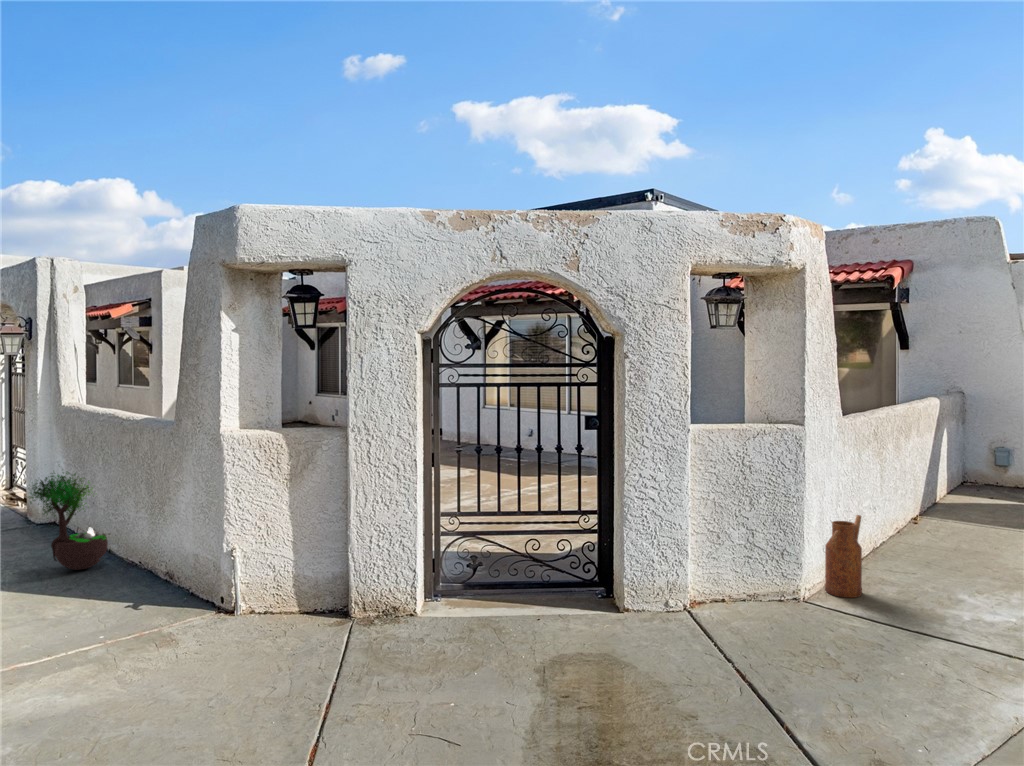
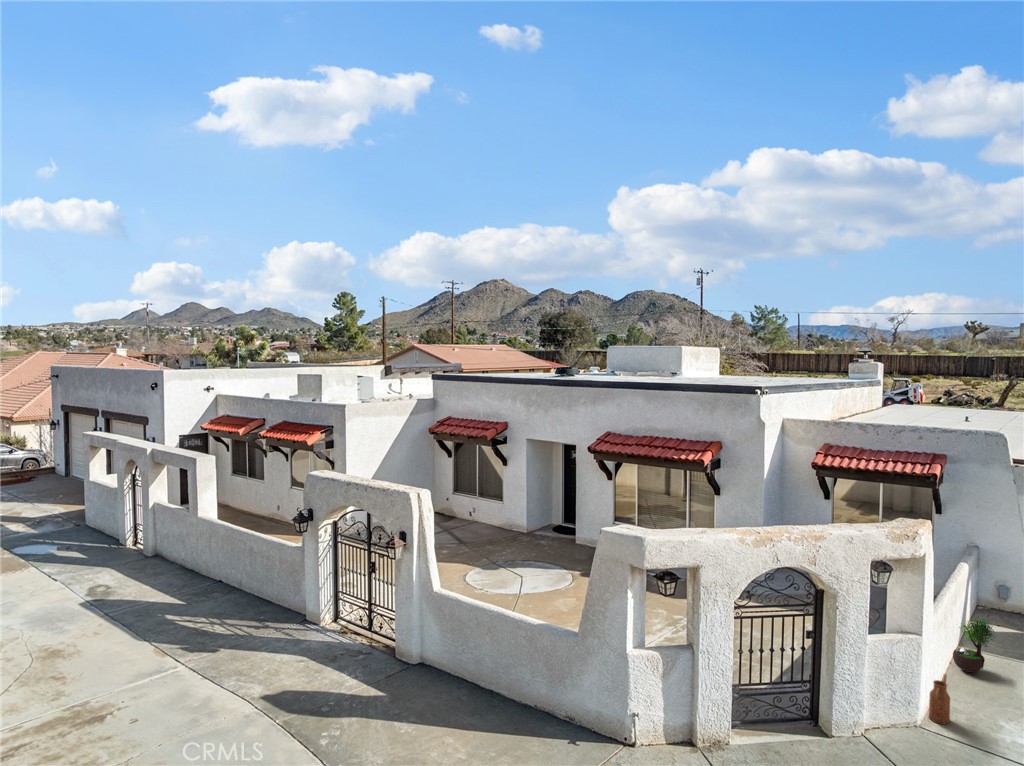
potted tree: present [29,473,108,570] -> present [953,617,995,672]

